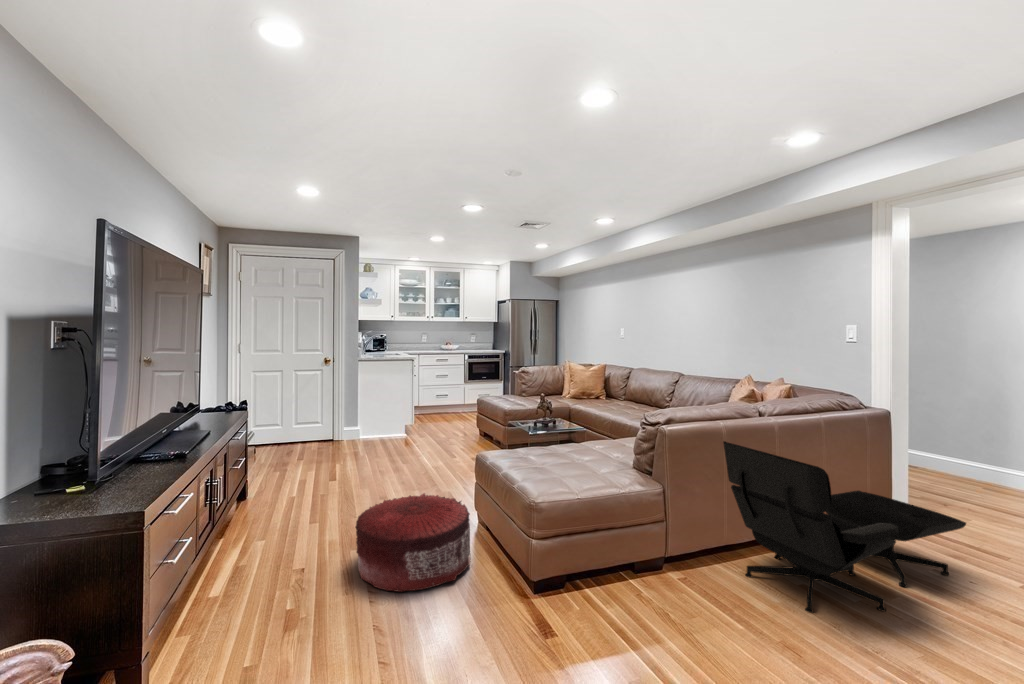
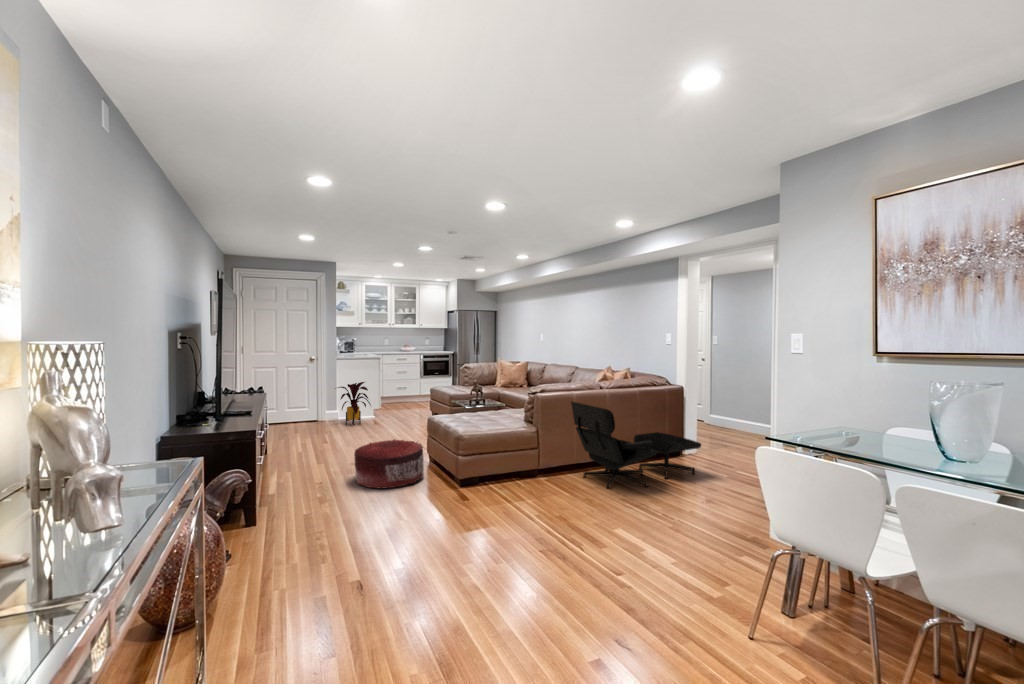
house plant: none [351,391,400,451] -> present [338,382,371,426]

